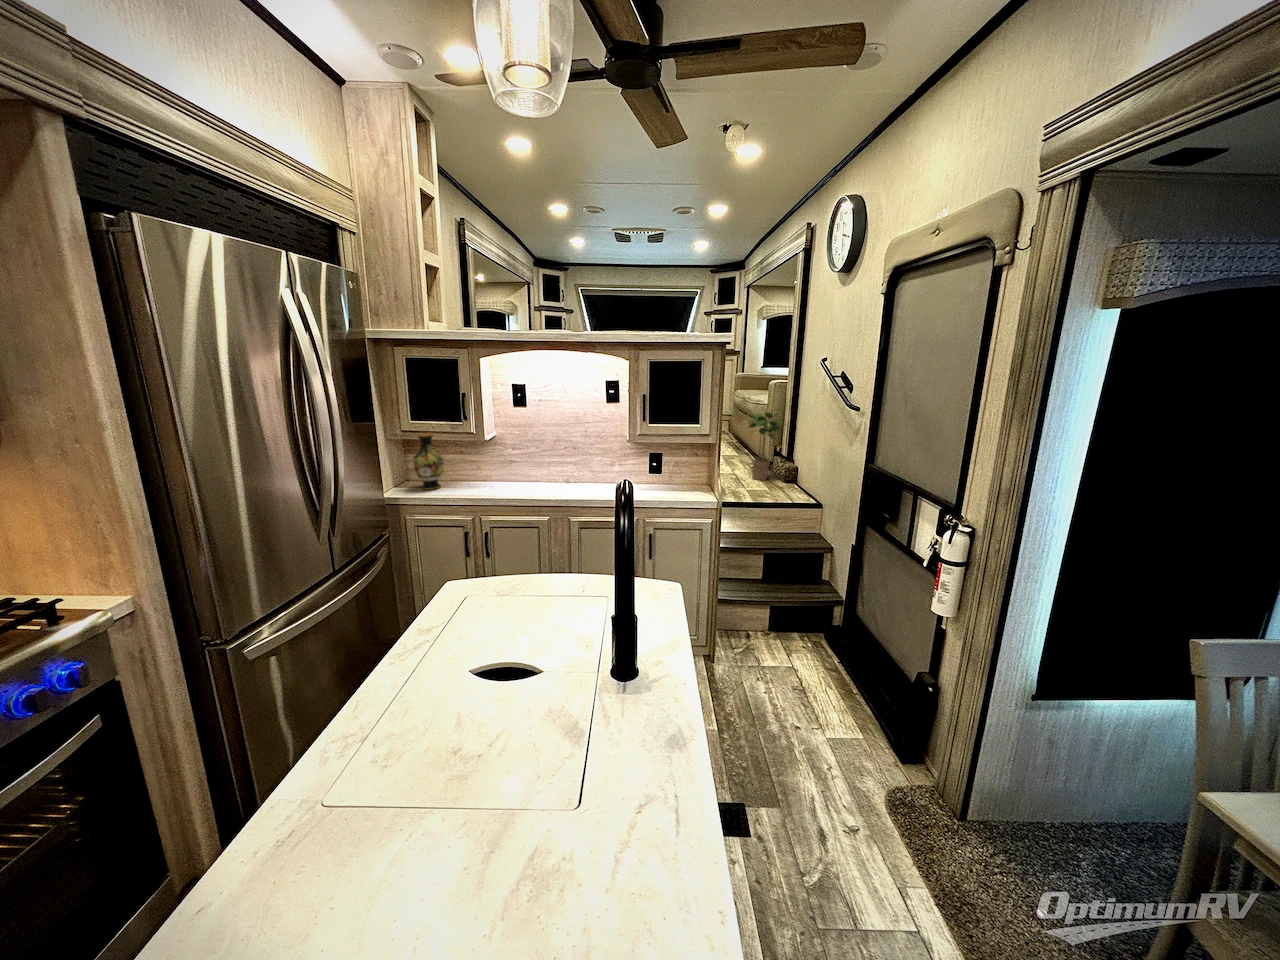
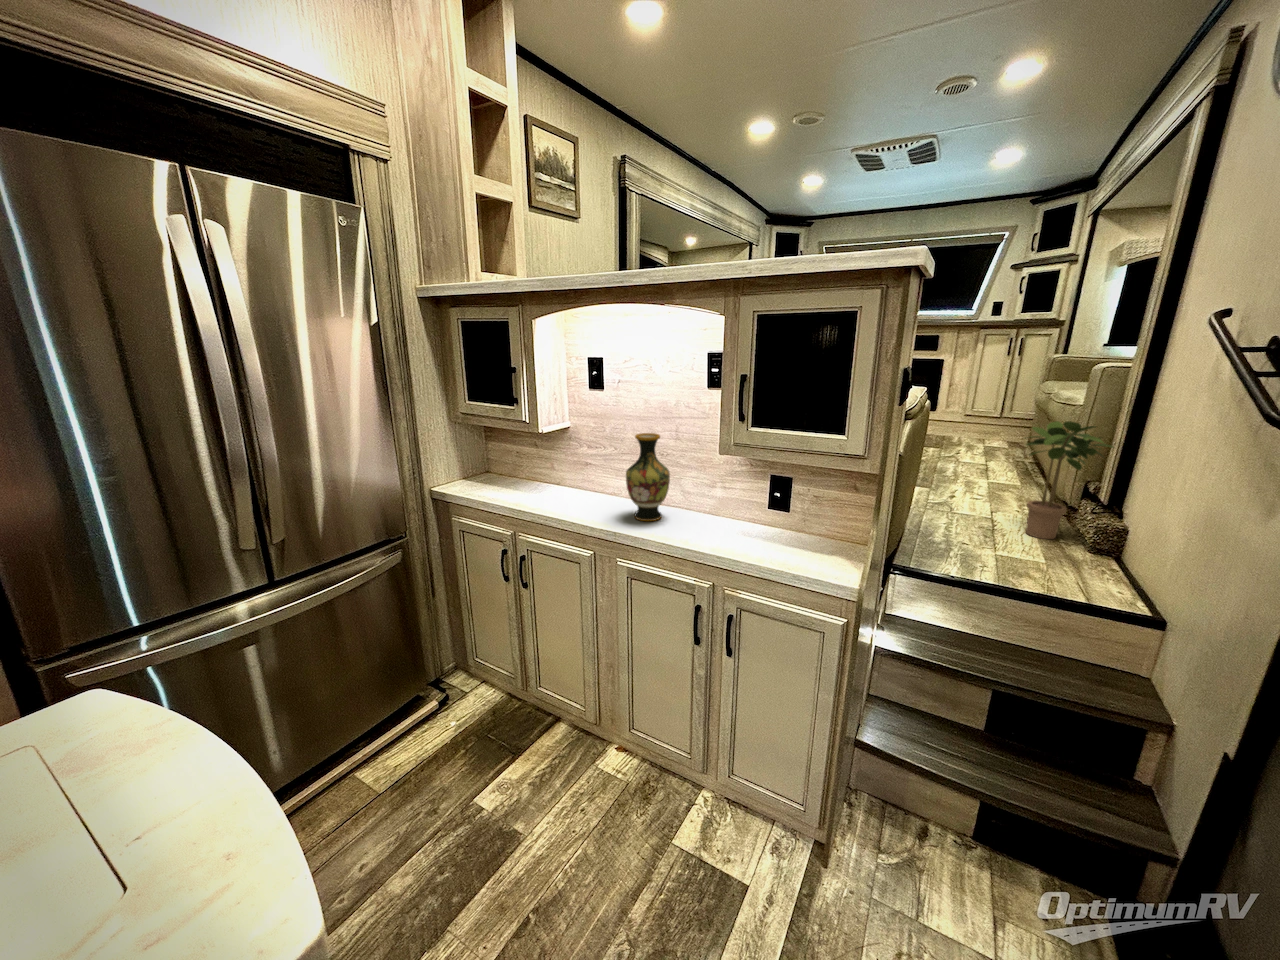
vase: present [412,434,444,490] -> present [626,433,670,521]

